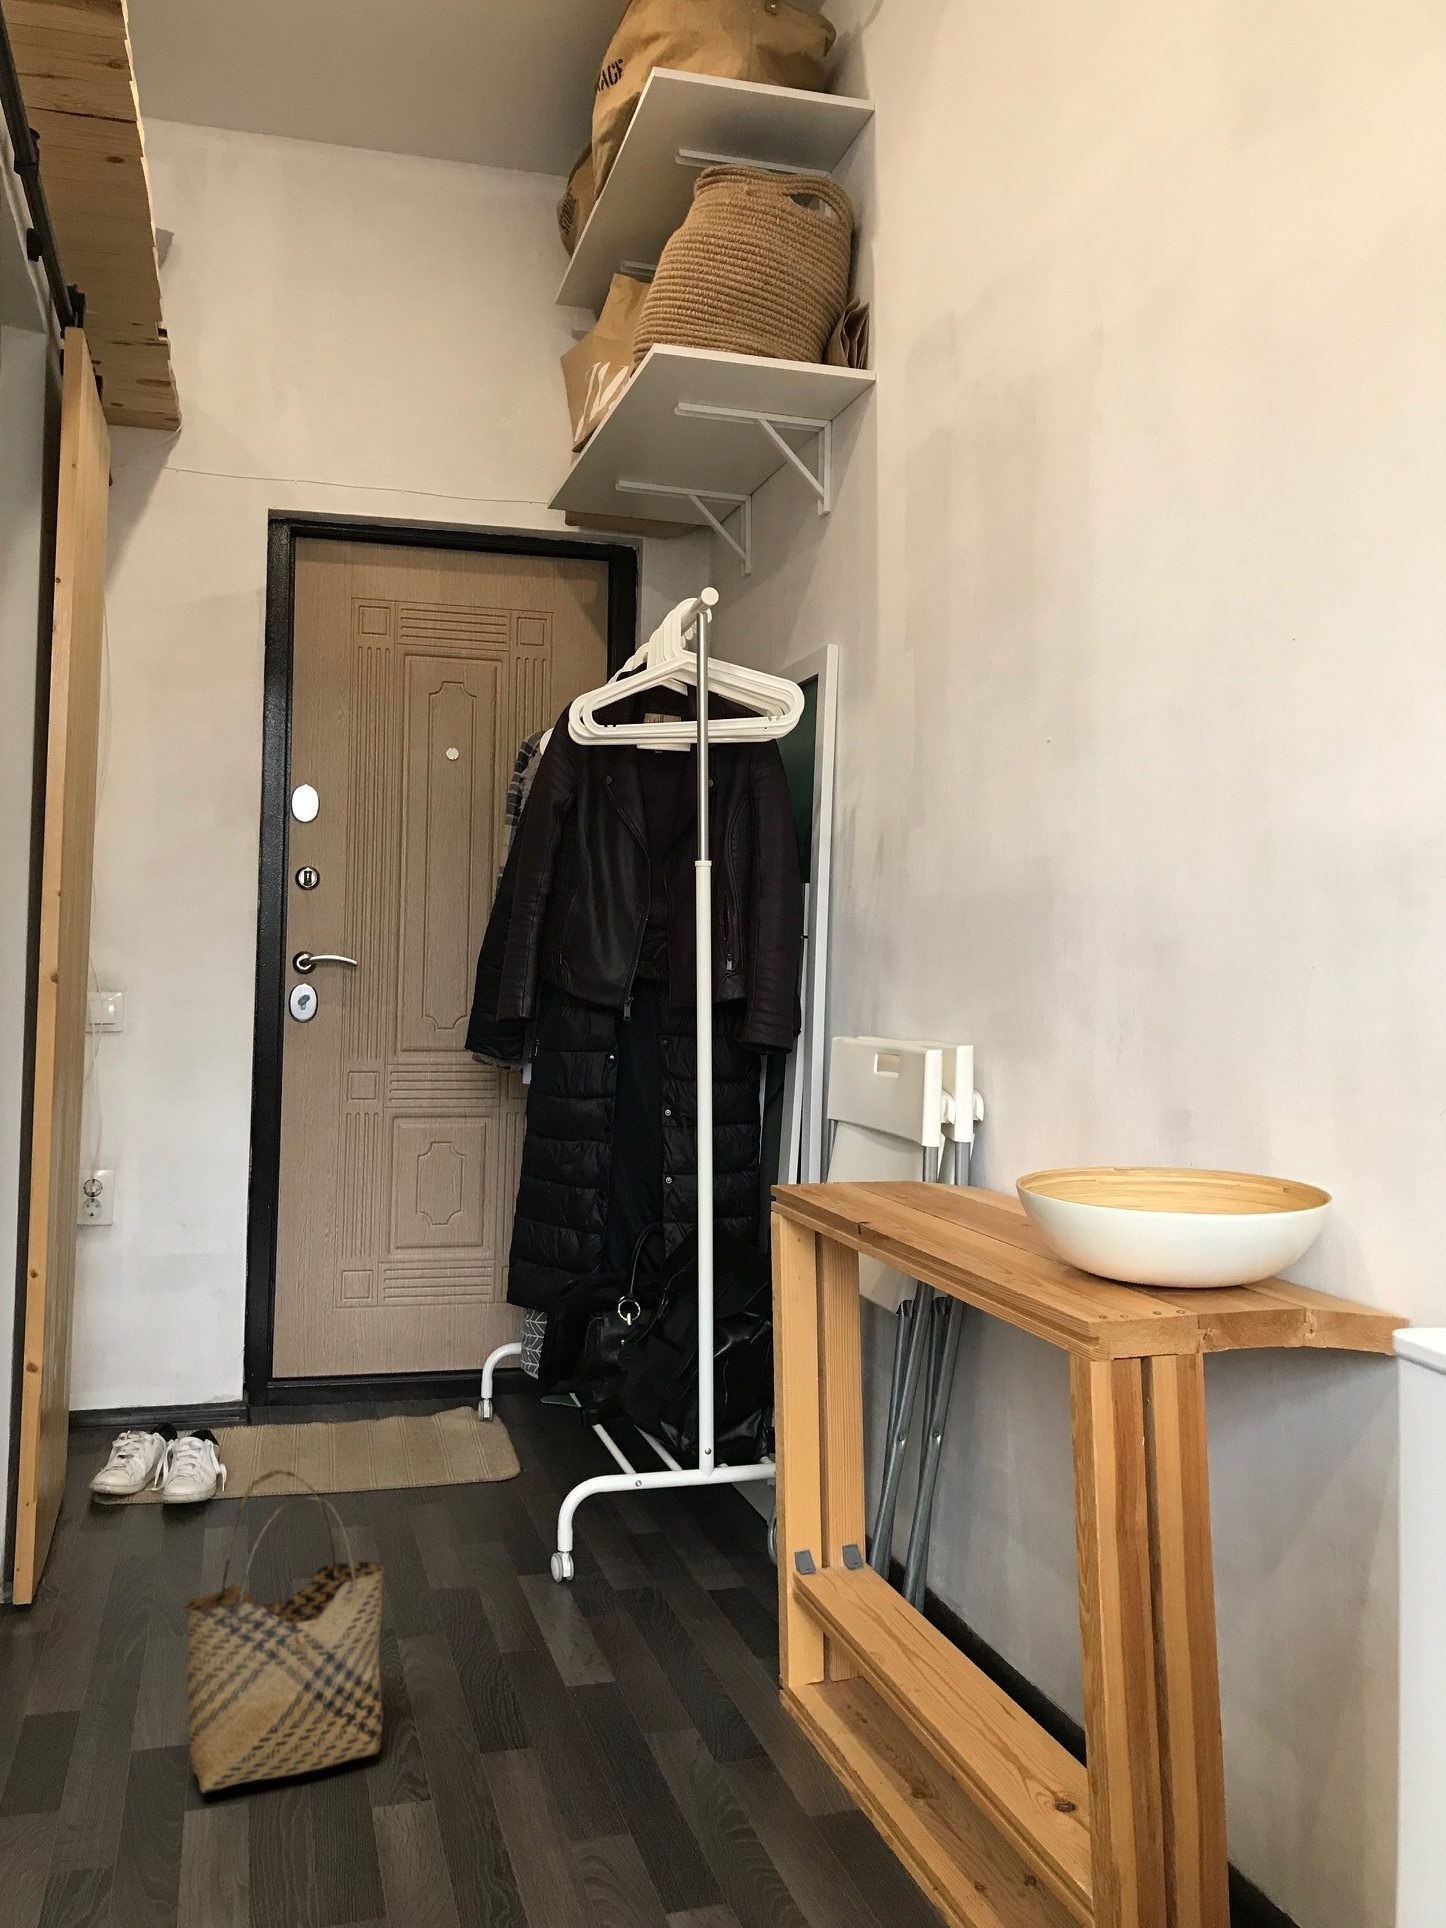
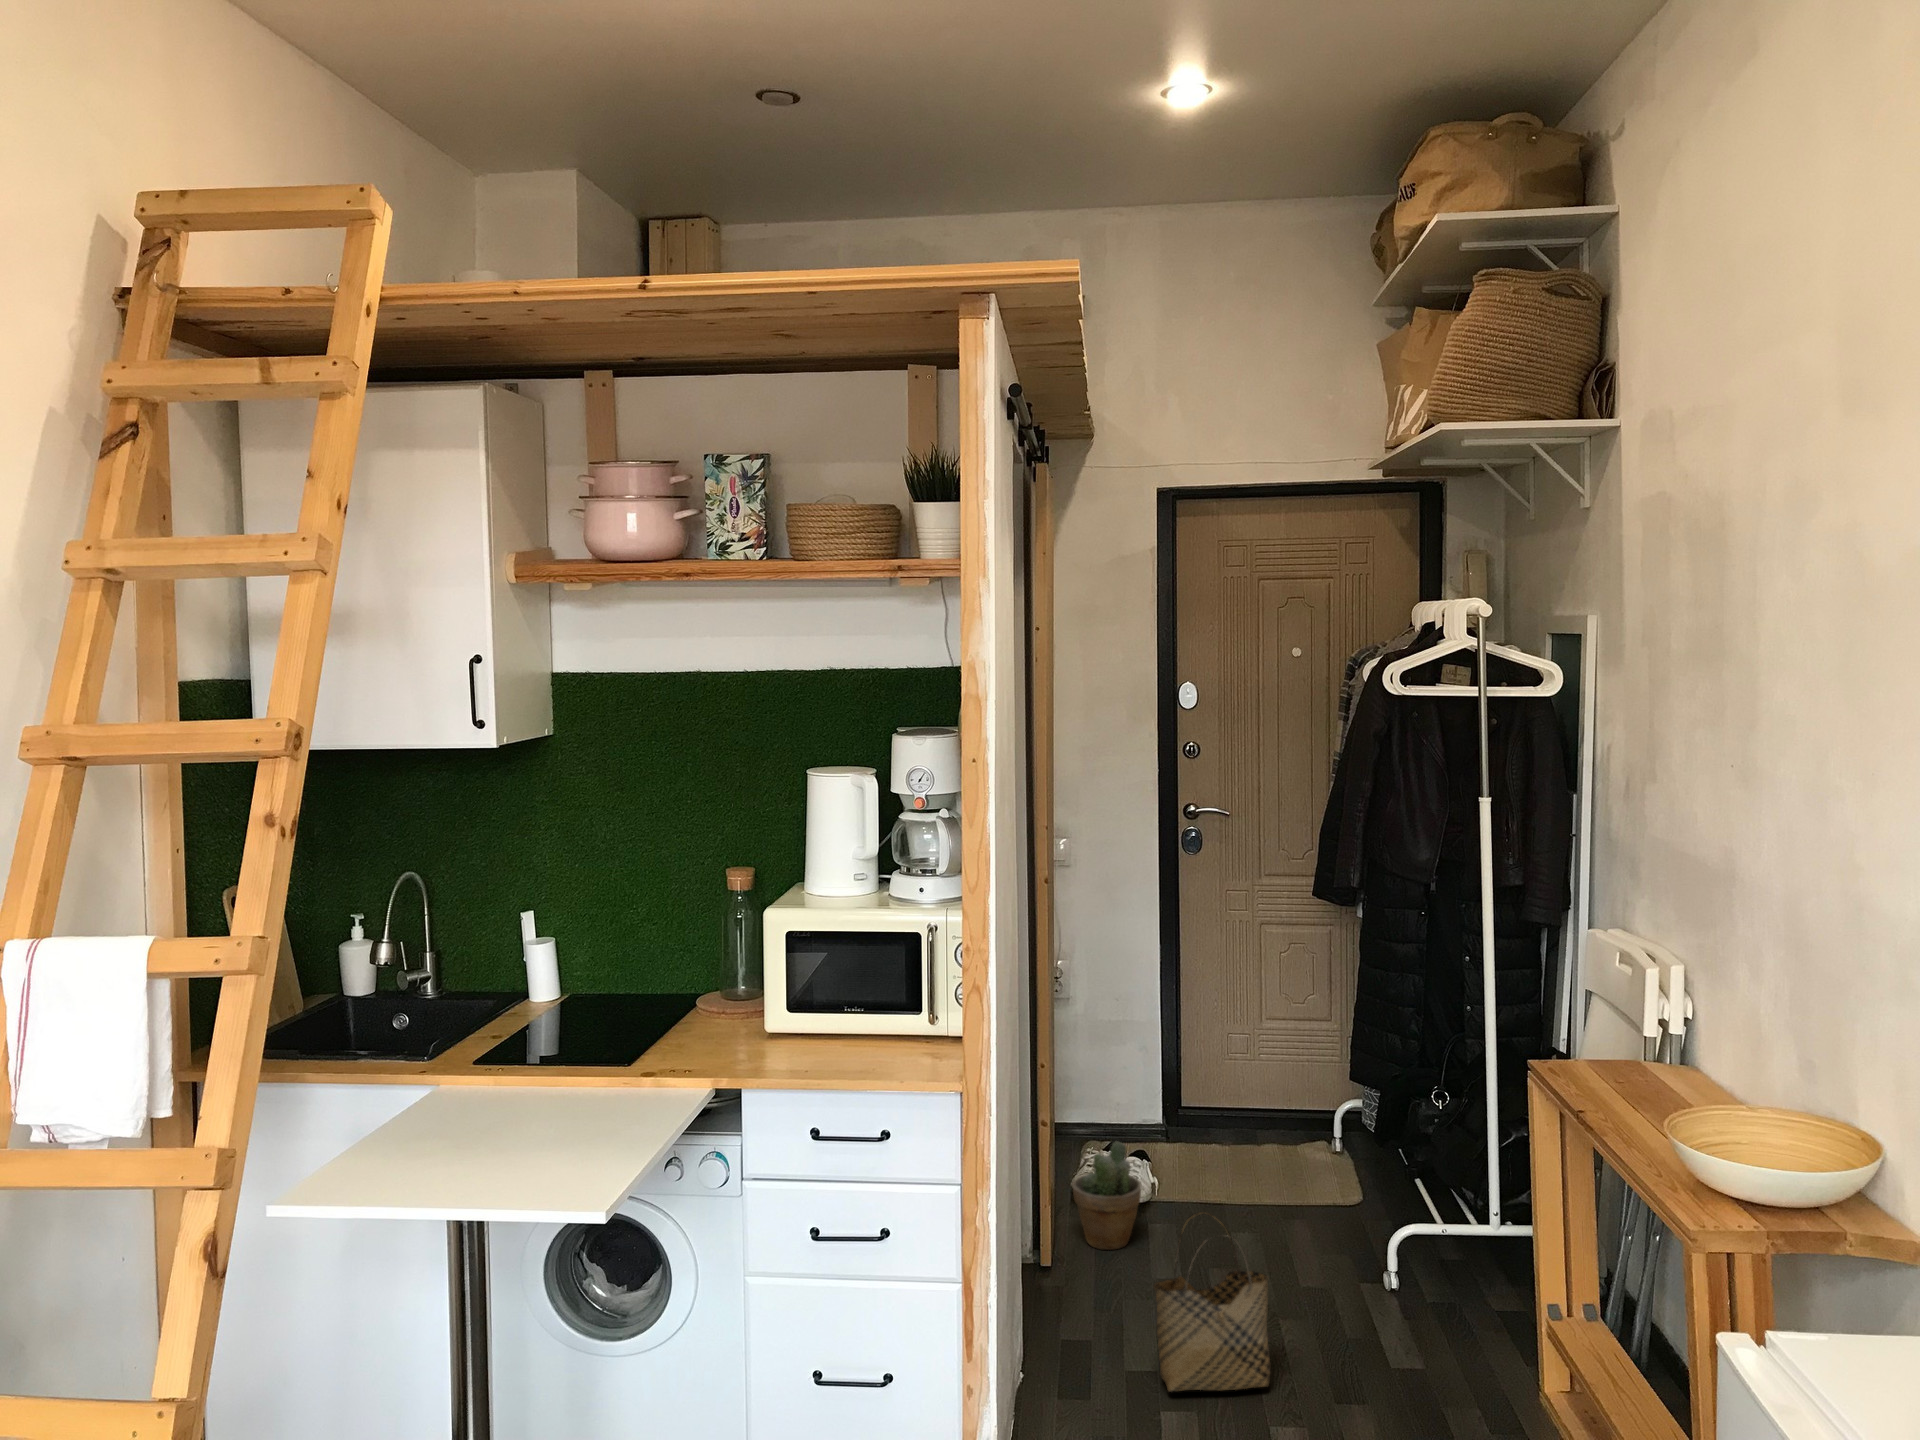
potted plant: none [74,1404,192,1580] -> present [1072,1142,1141,1250]

